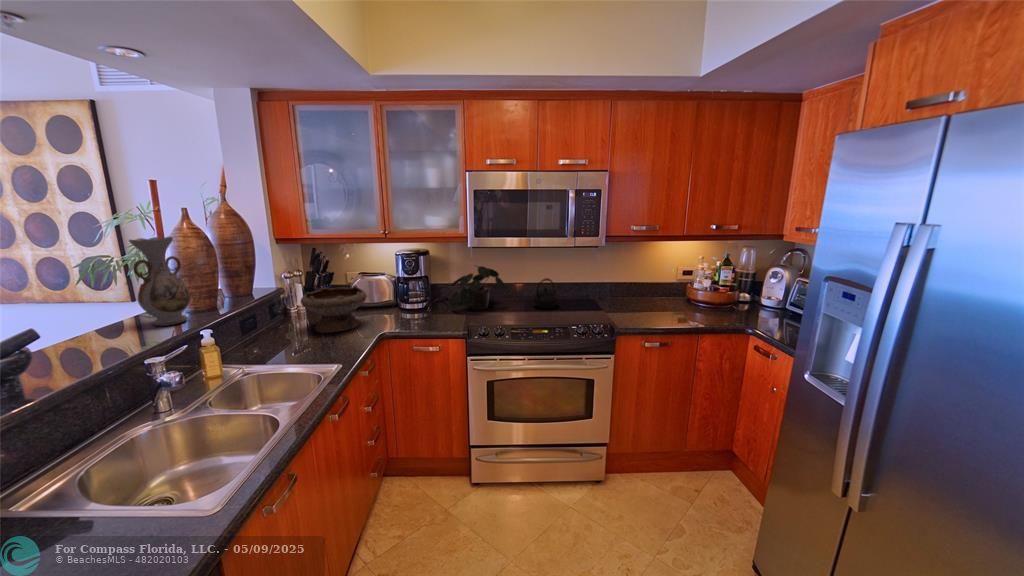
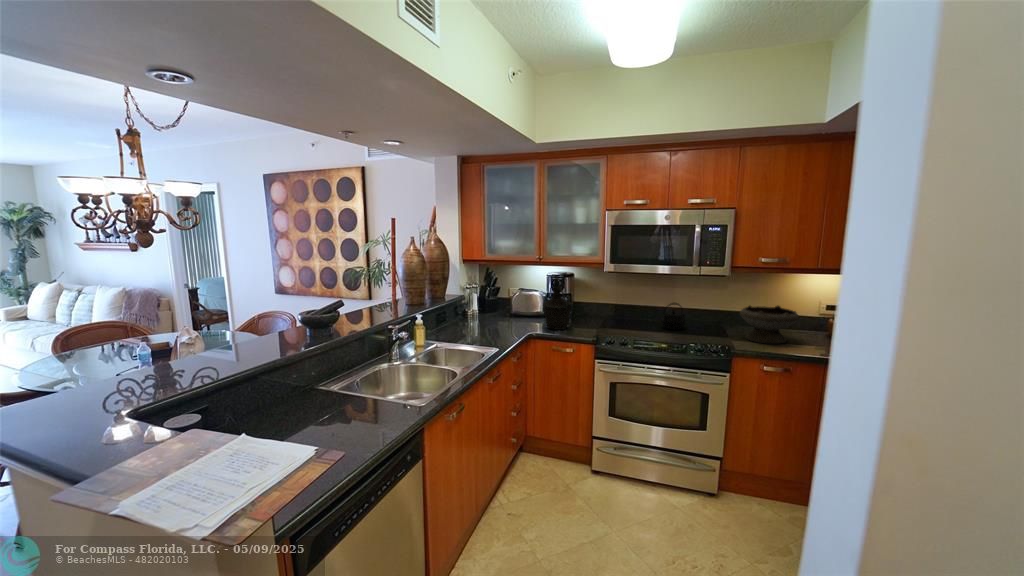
vase: present [129,237,191,326] -> none [390,255,416,310]
bottle: none [395,258,432,324] -> present [544,278,571,330]
potted plant: present [451,266,506,310] -> none [587,287,636,326]
bowl: present [301,285,367,333] -> present [740,305,799,343]

